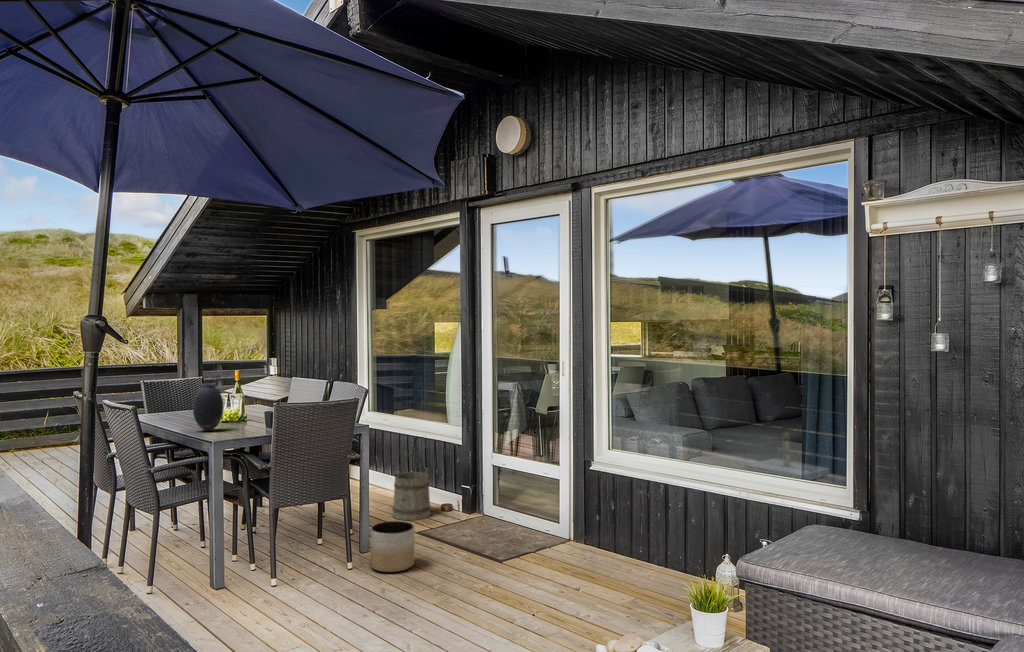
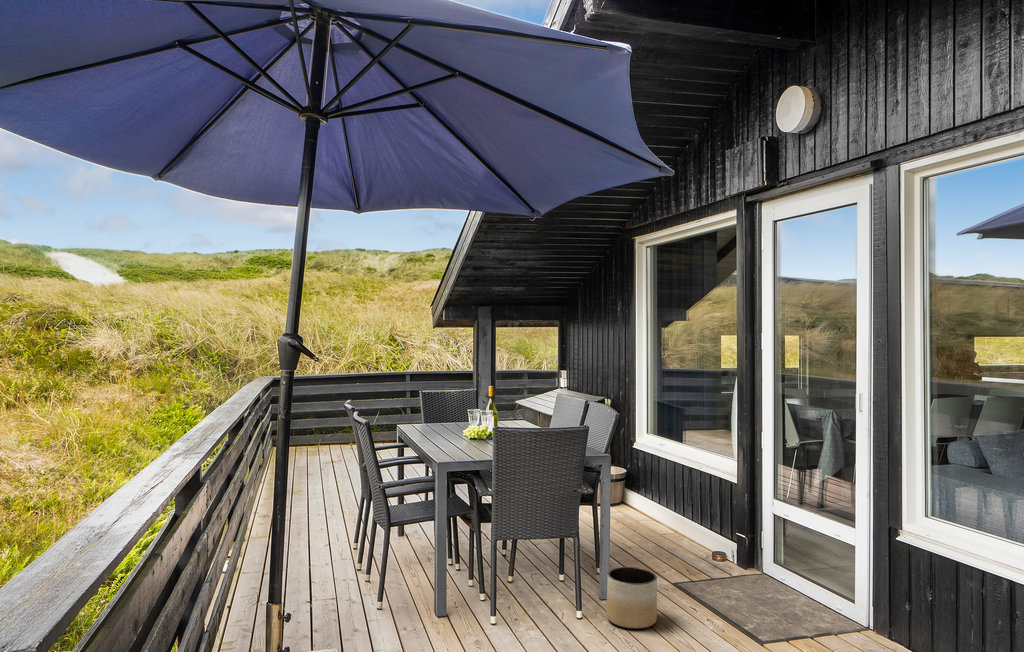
vase: present [193,383,224,431] -> none [446,398,474,446]
bucket: present [393,453,431,520] -> none [654,487,699,565]

